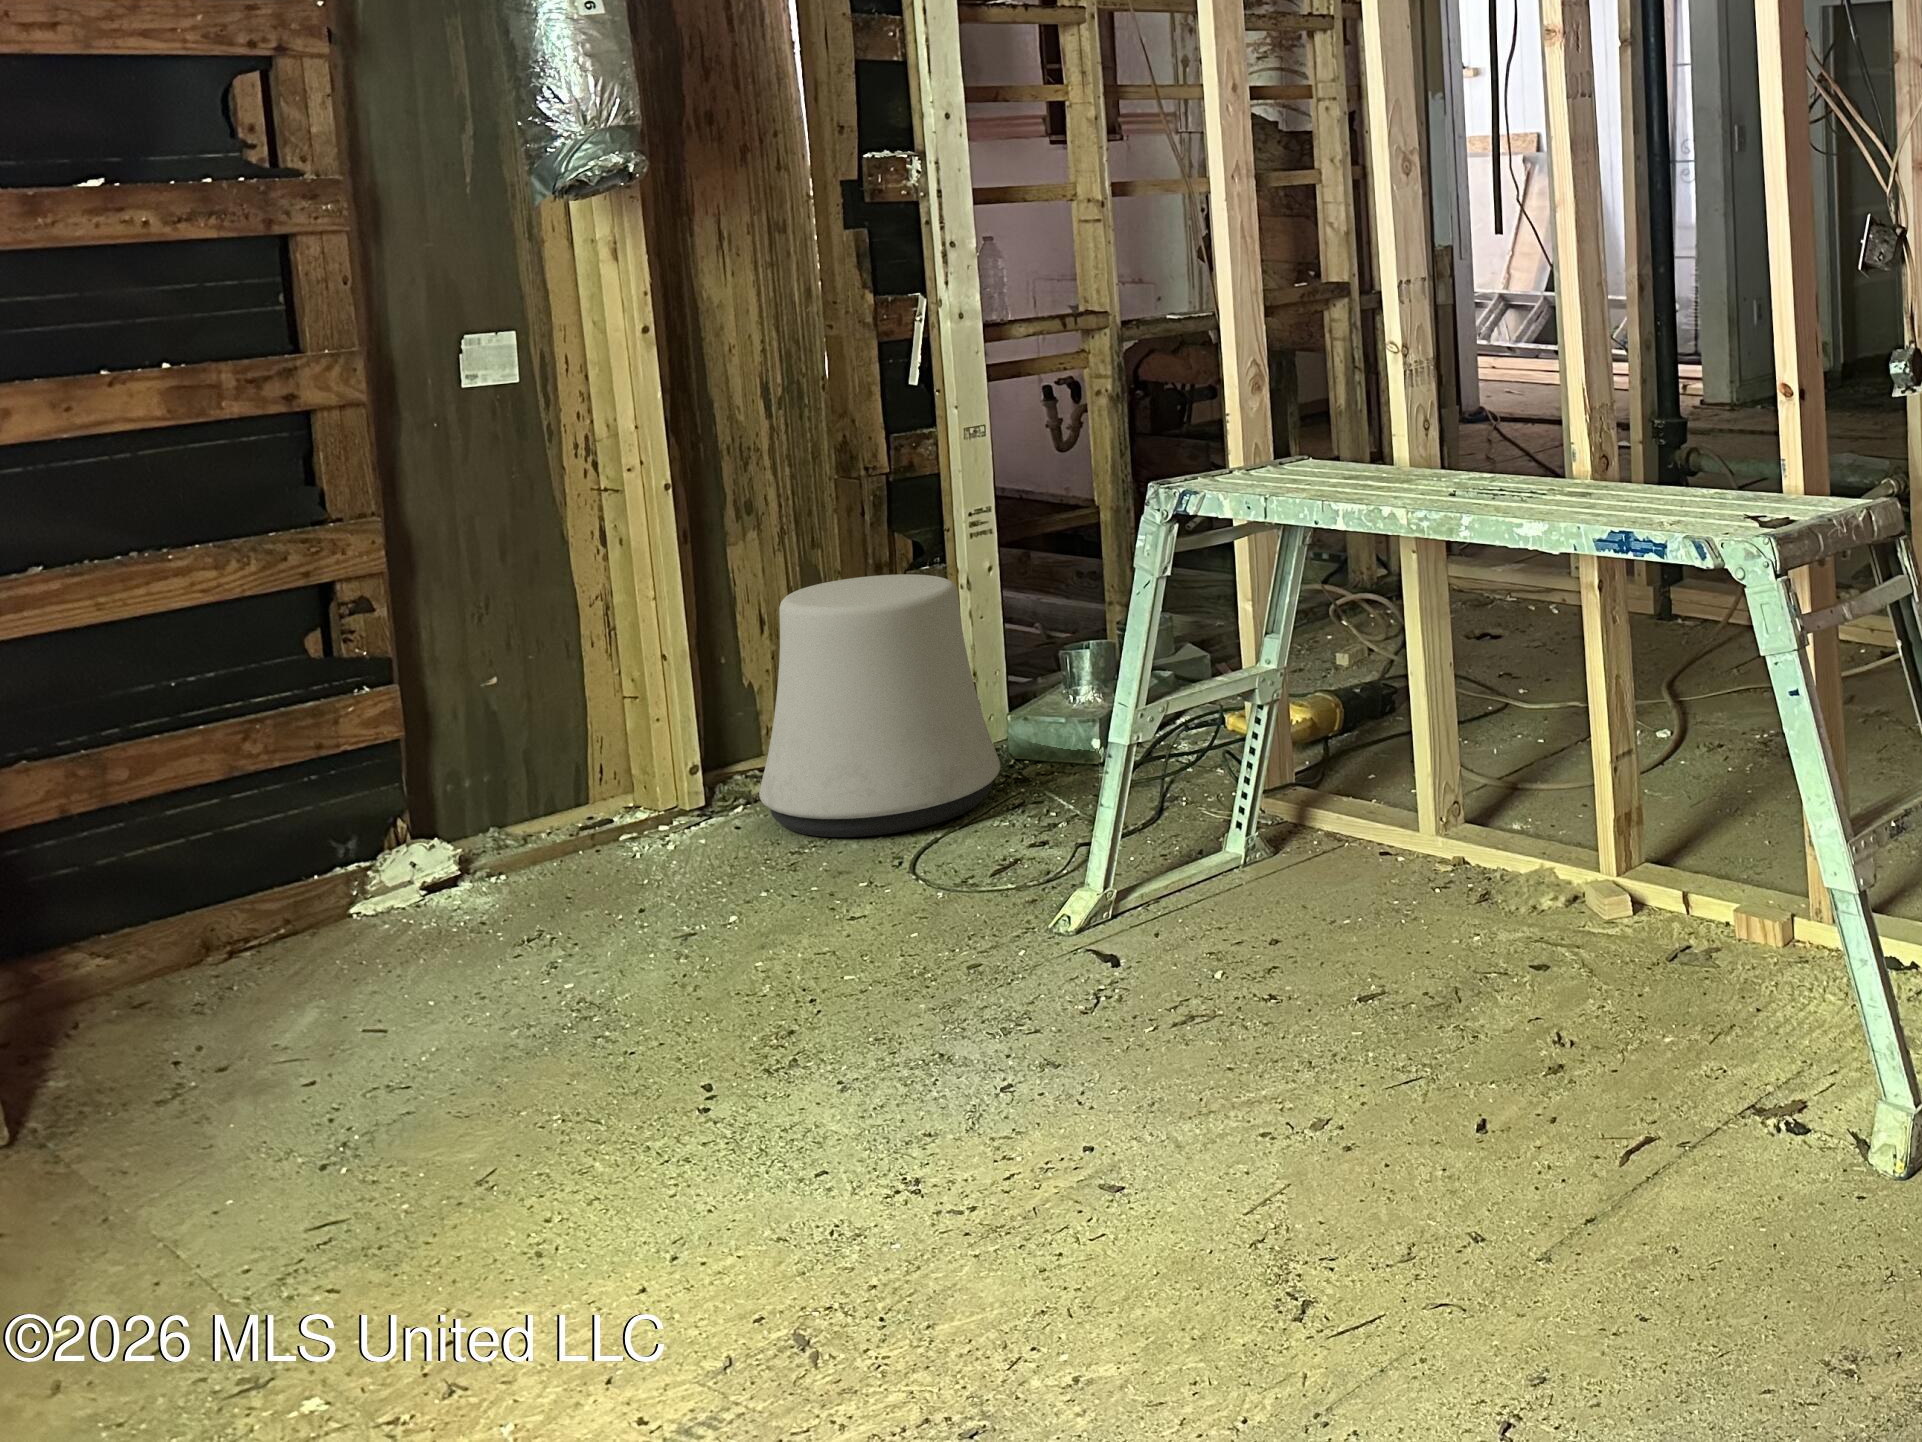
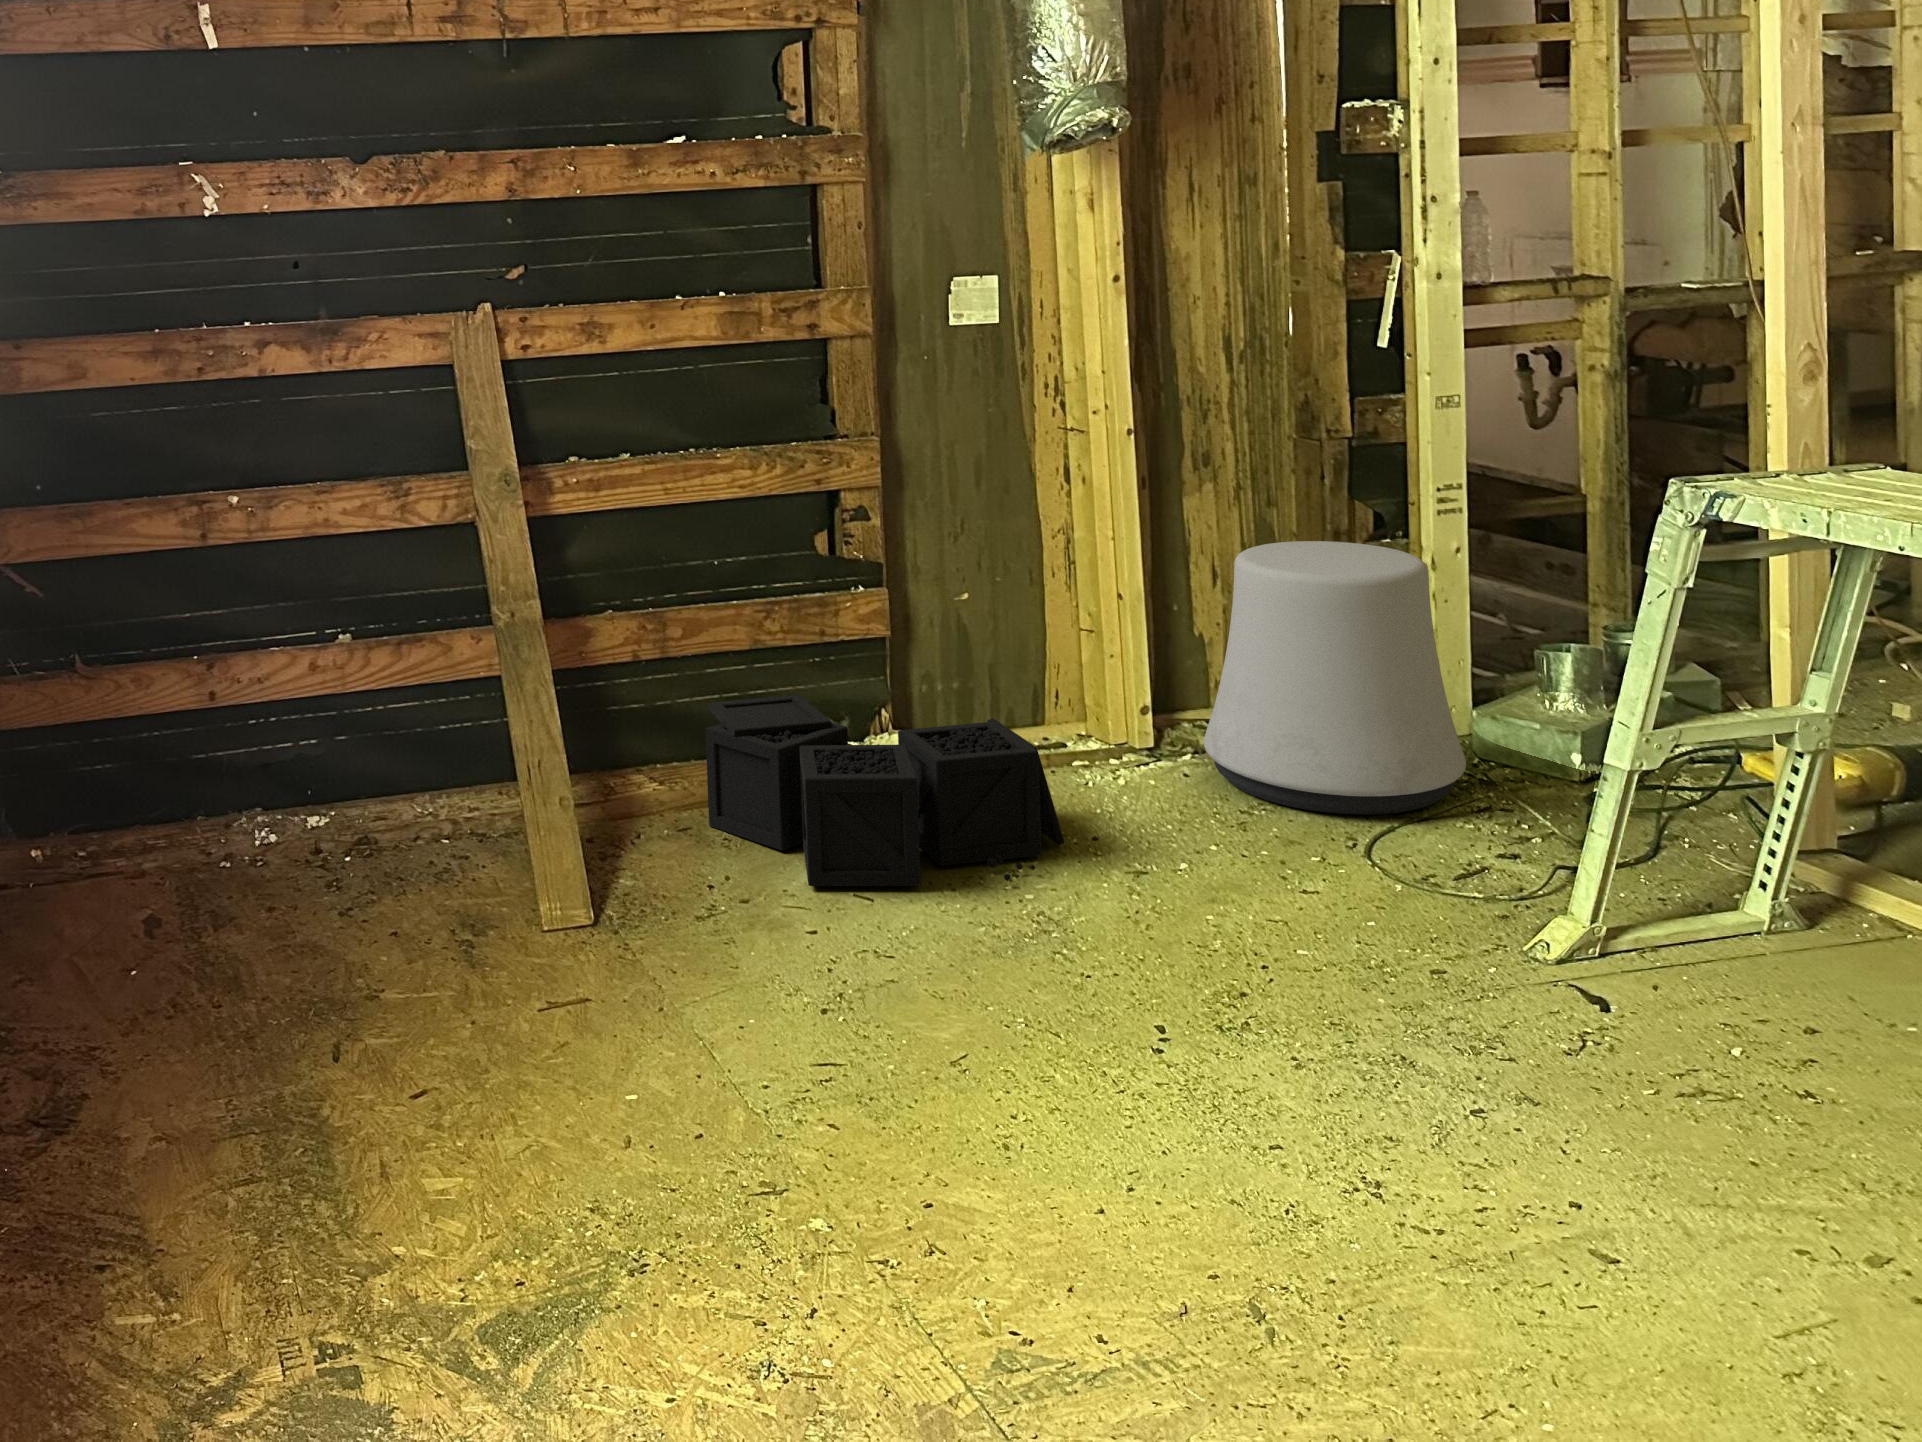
storage bin: none [169,804,616,1024] -> present [705,695,1065,886]

